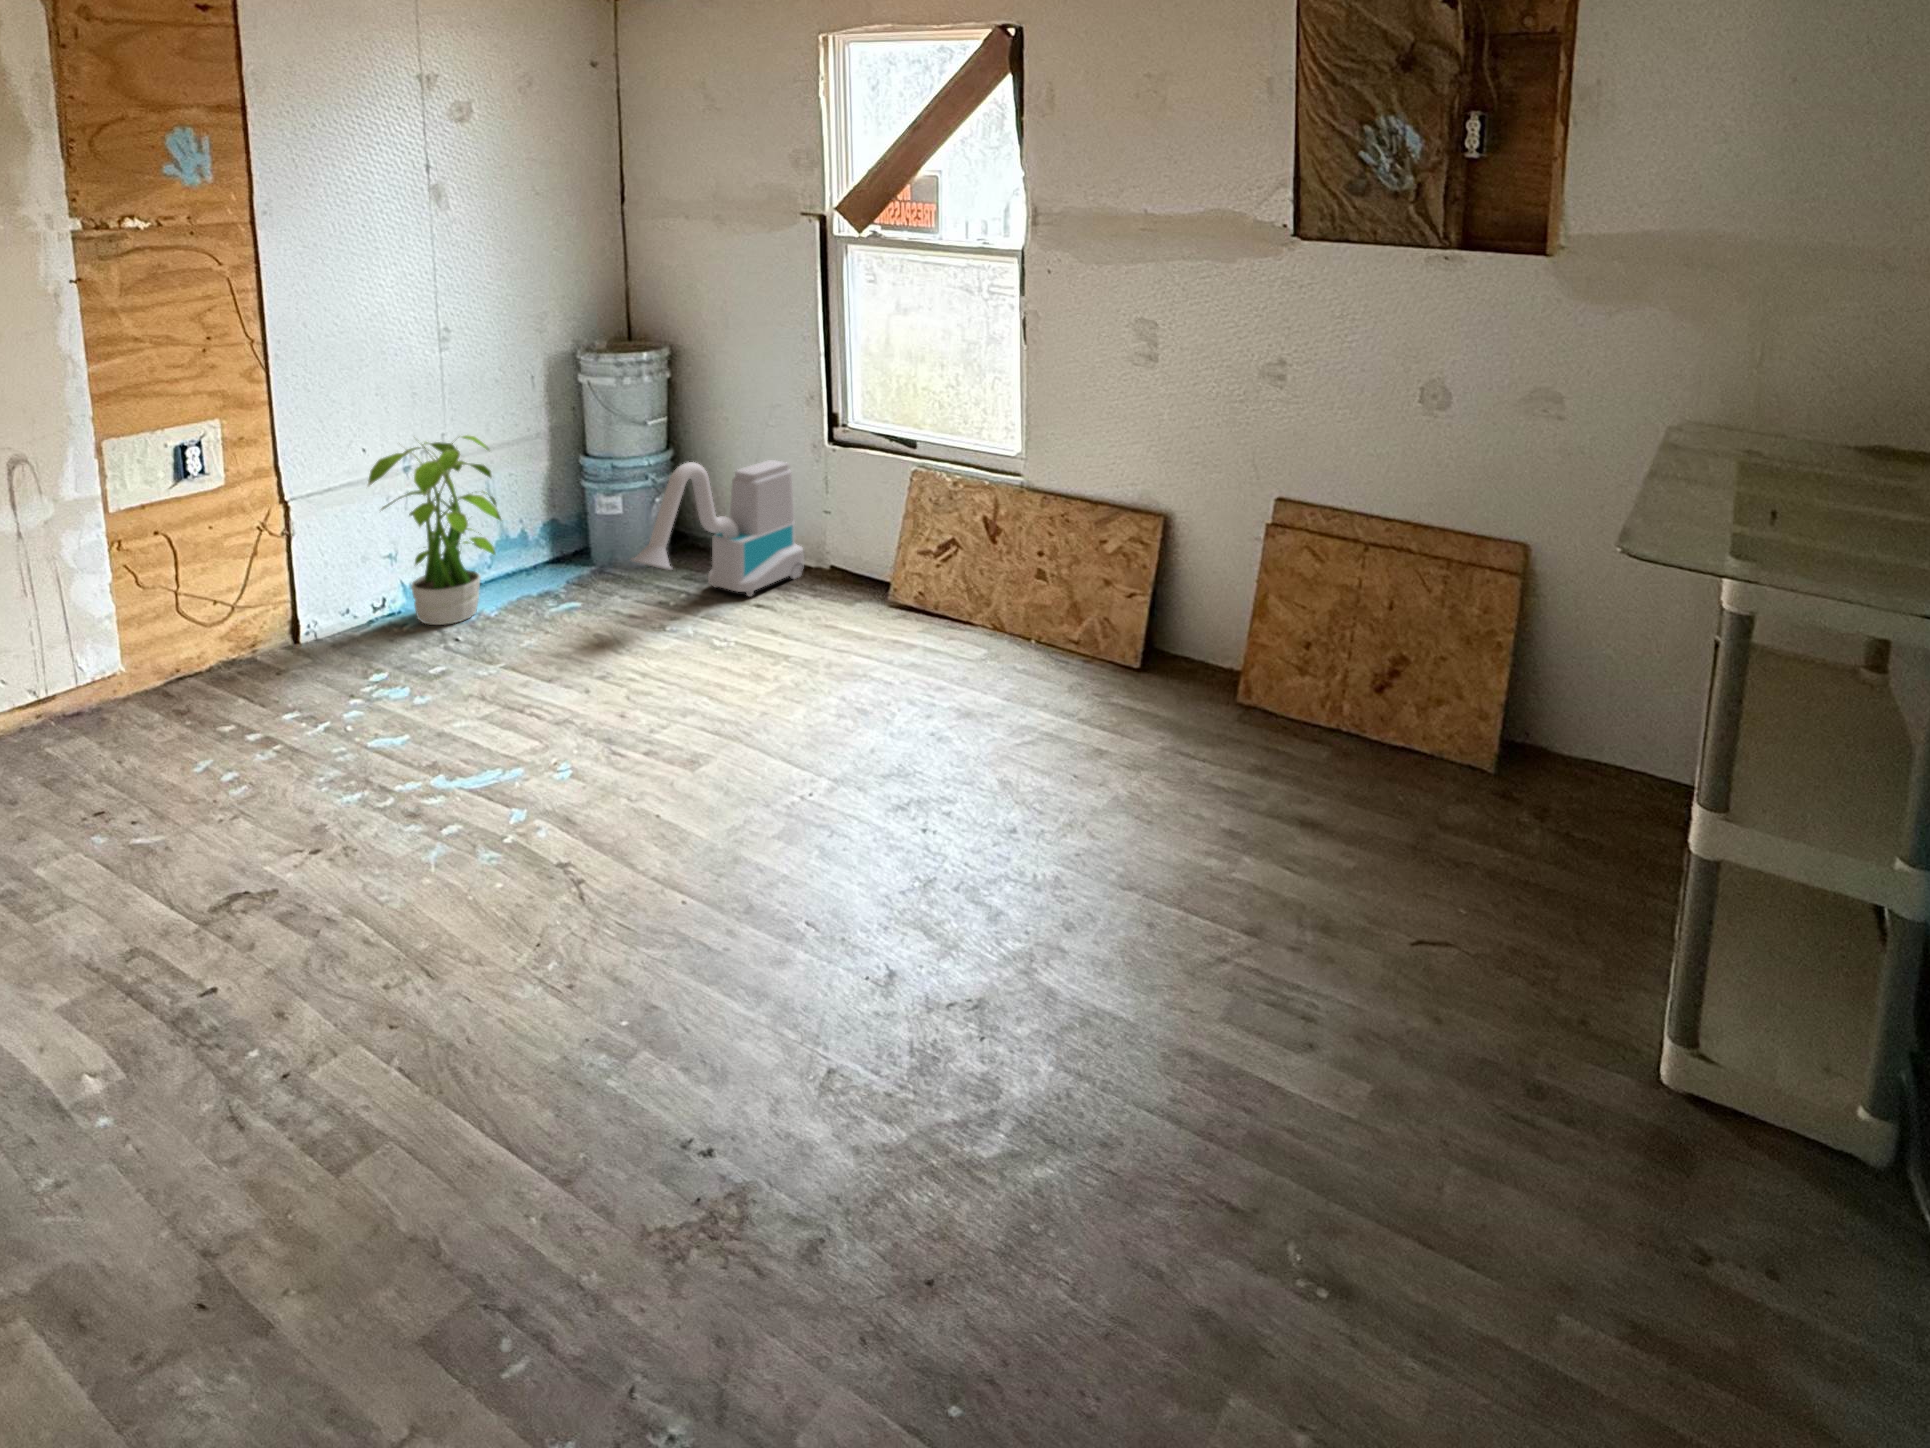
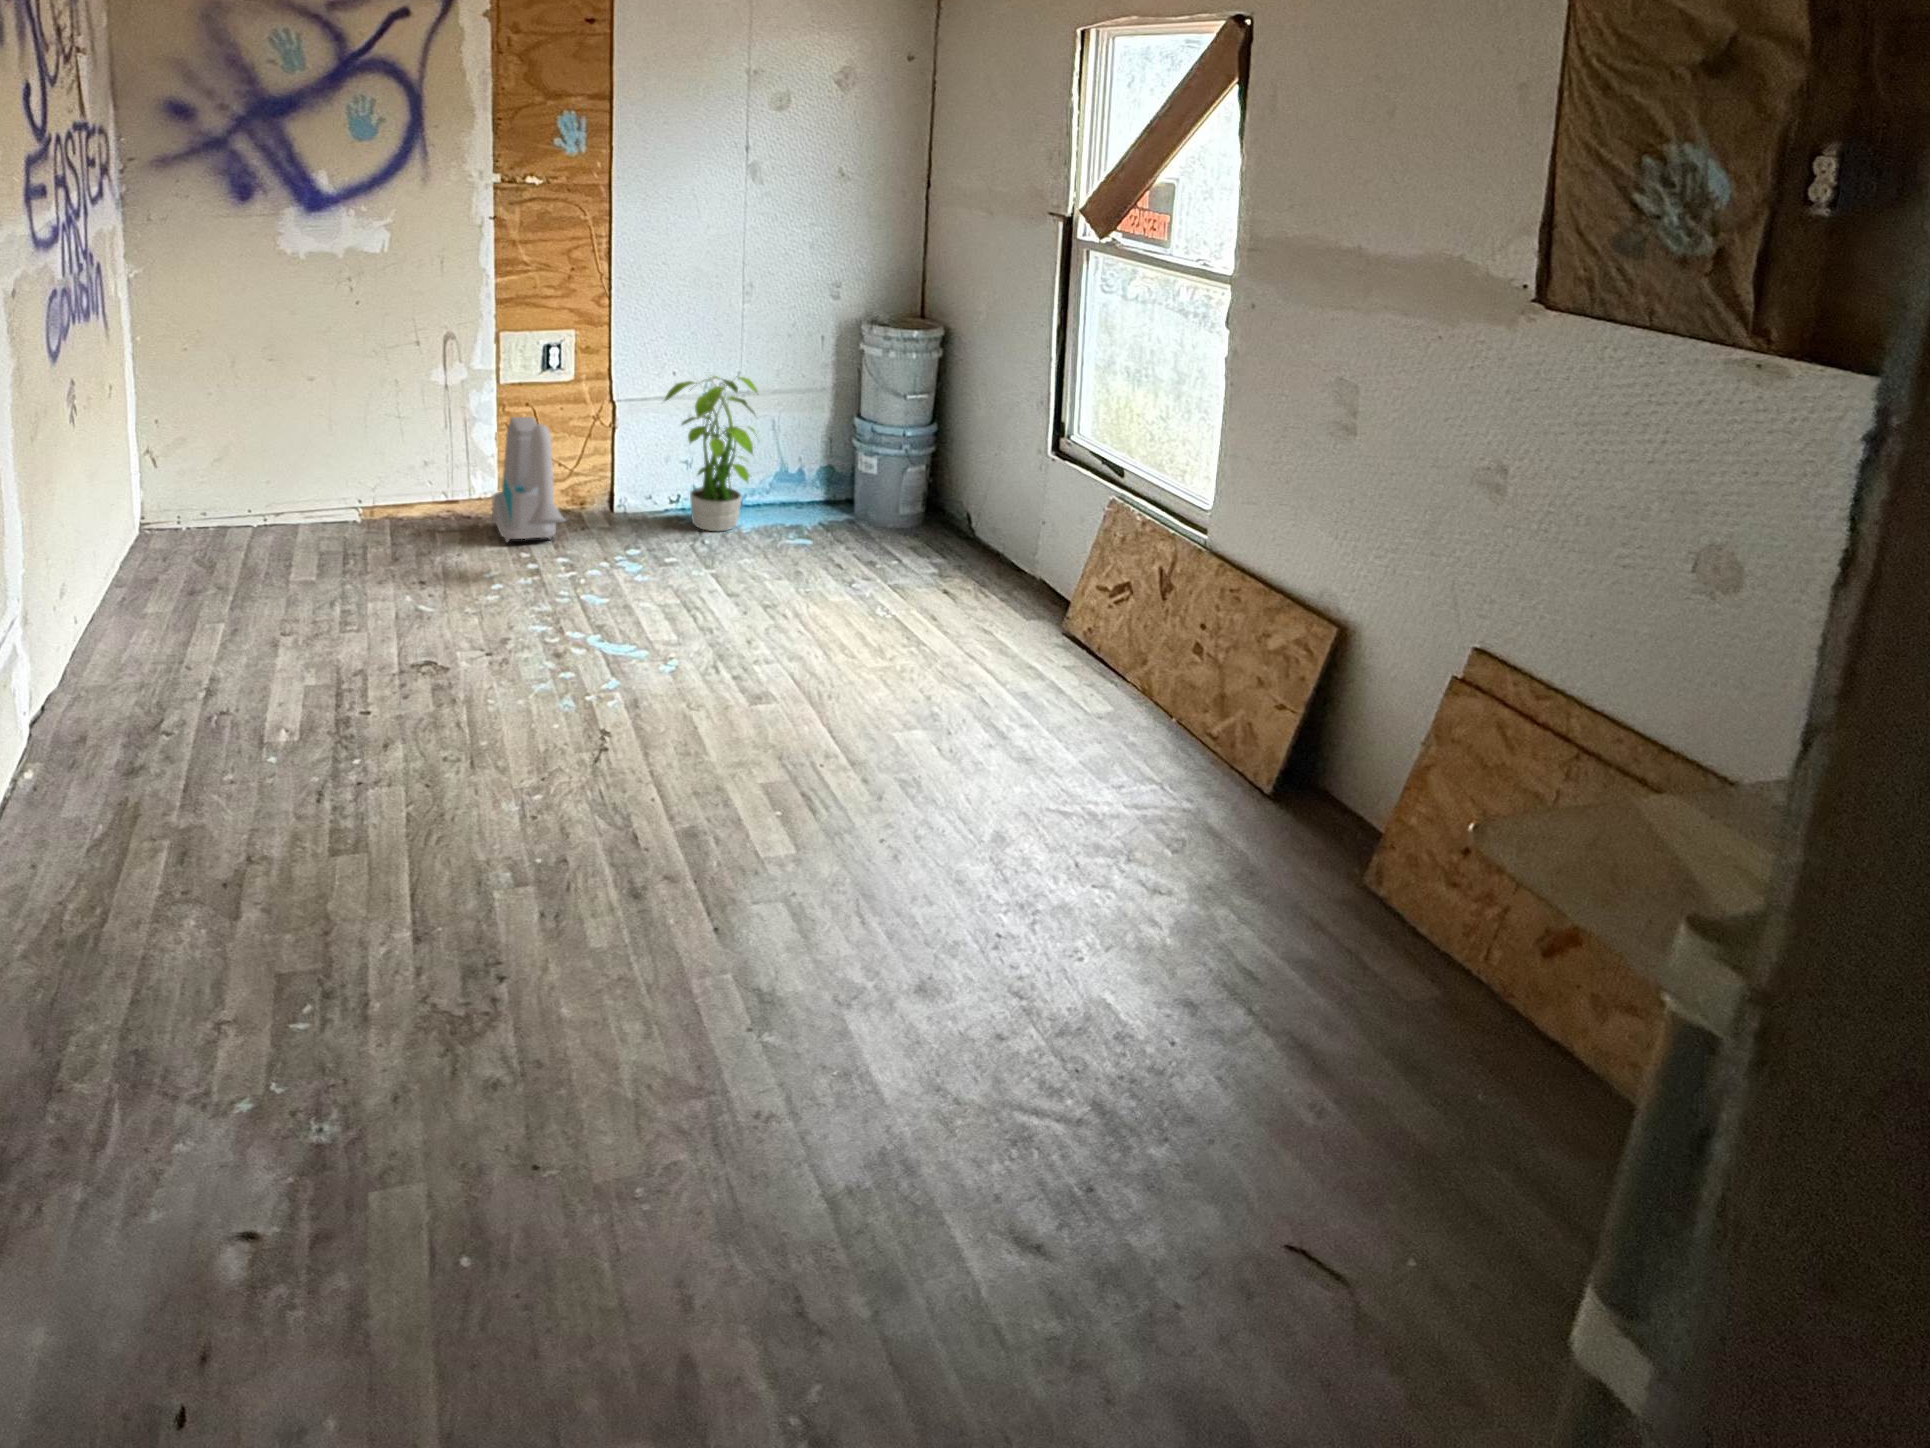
vacuum cleaner: present [631,460,803,597] -> present [492,417,566,542]

